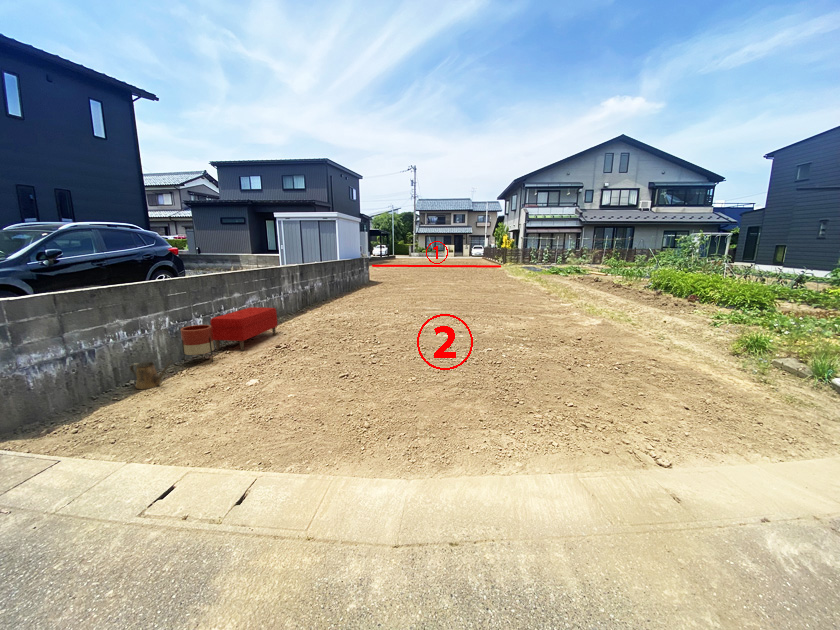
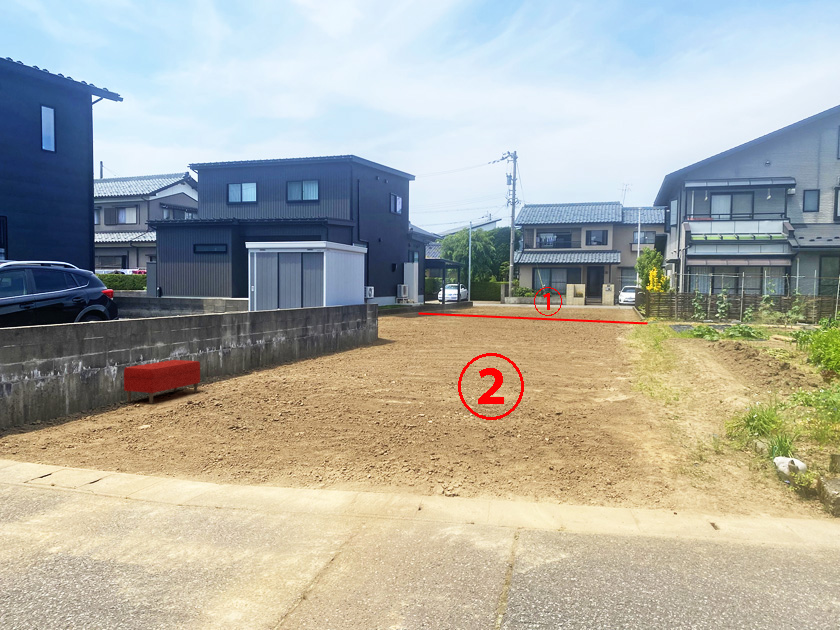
planter: present [181,325,214,365] -> none [90,372,121,412]
watering can: present [130,361,172,389] -> none [39,400,73,426]

